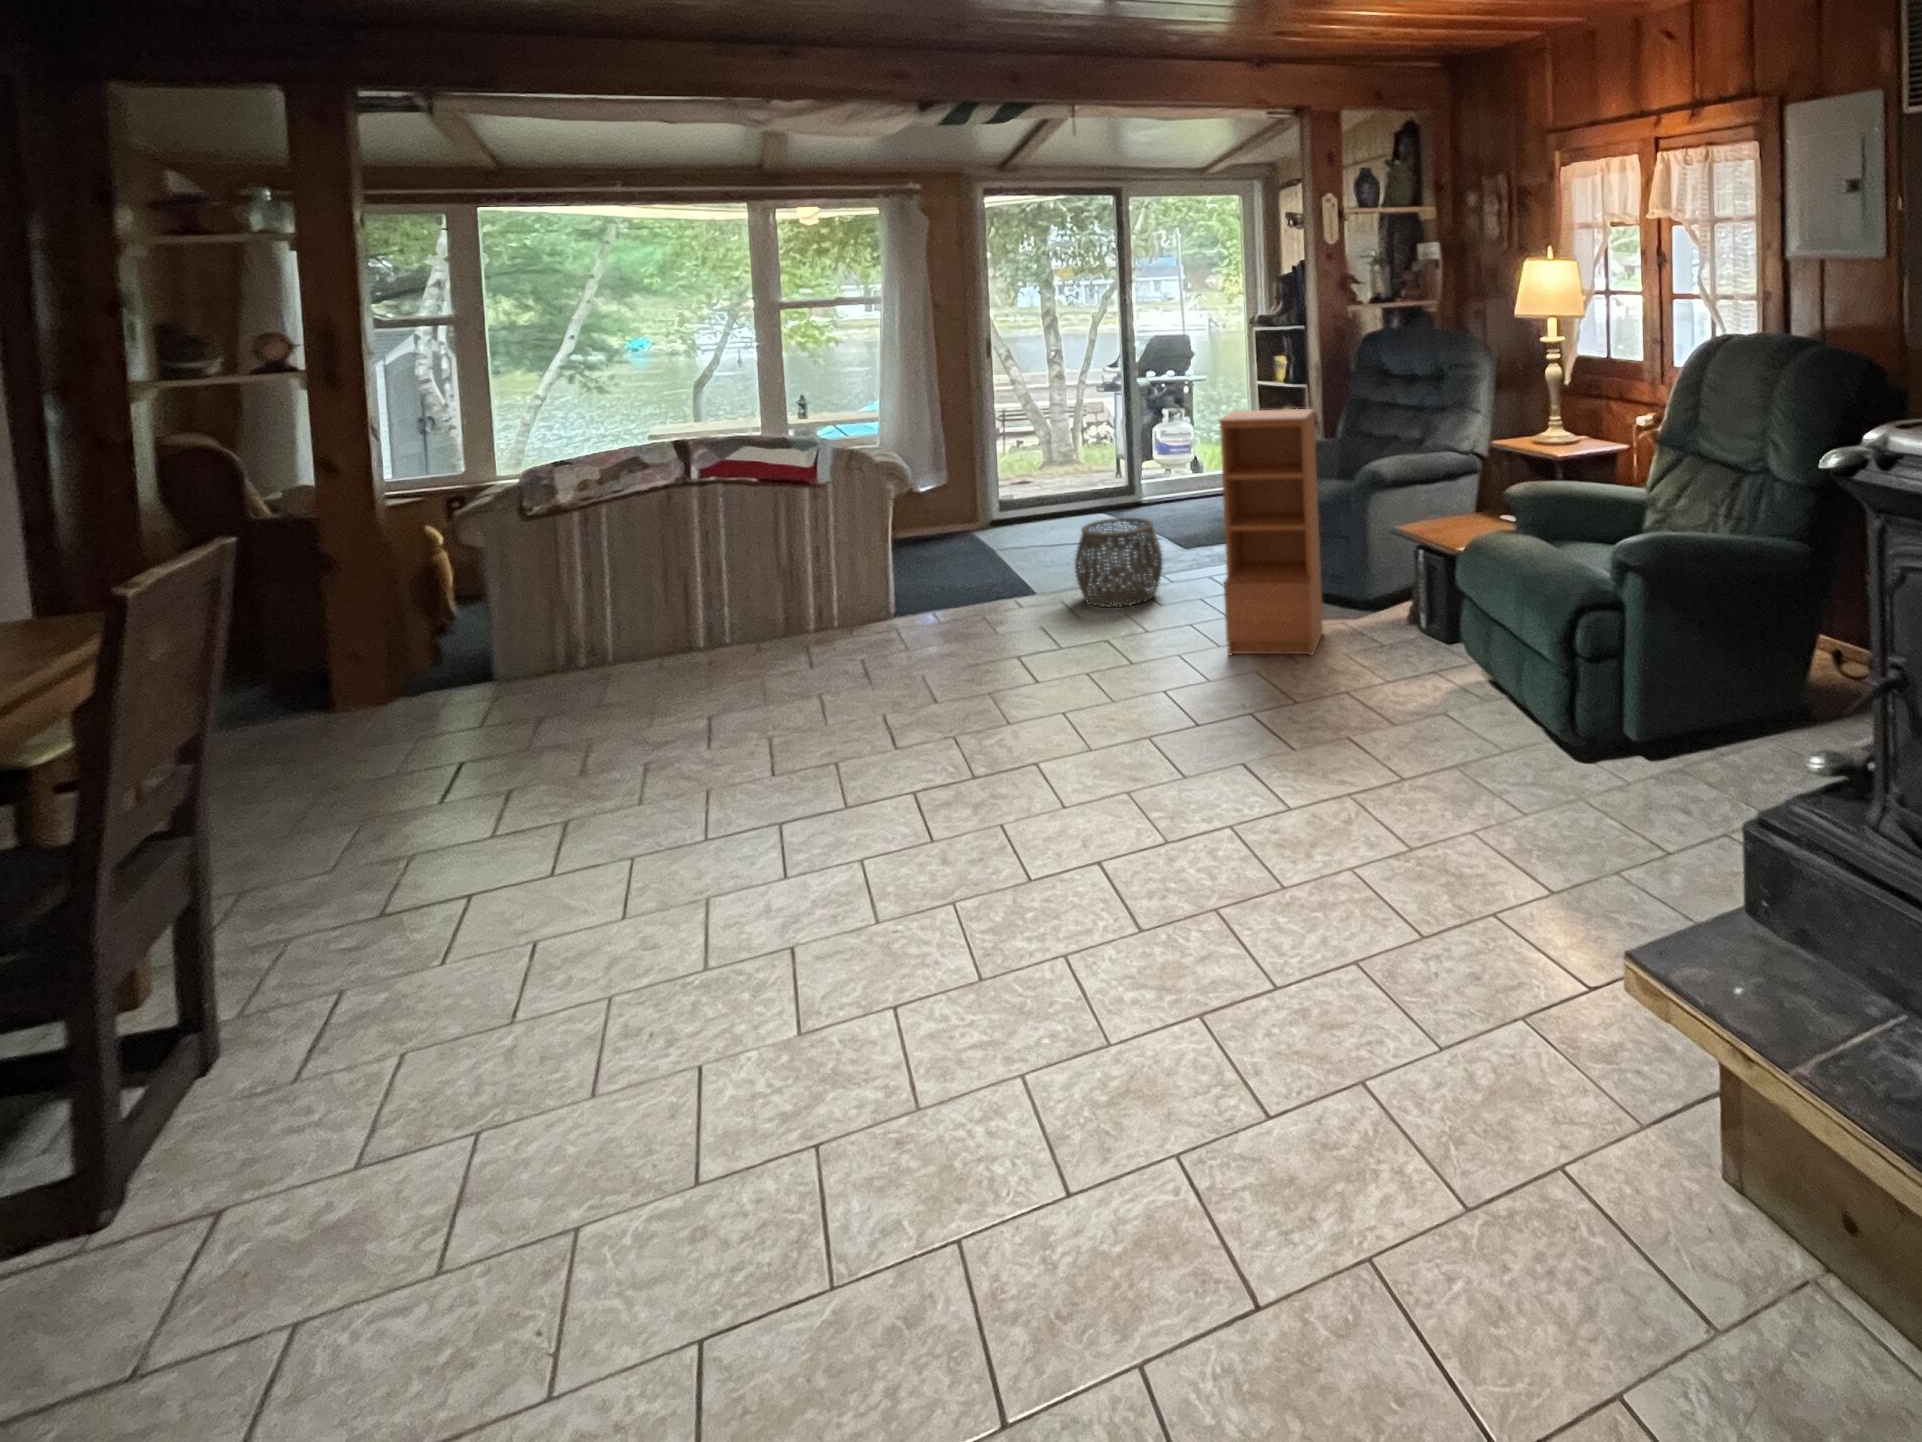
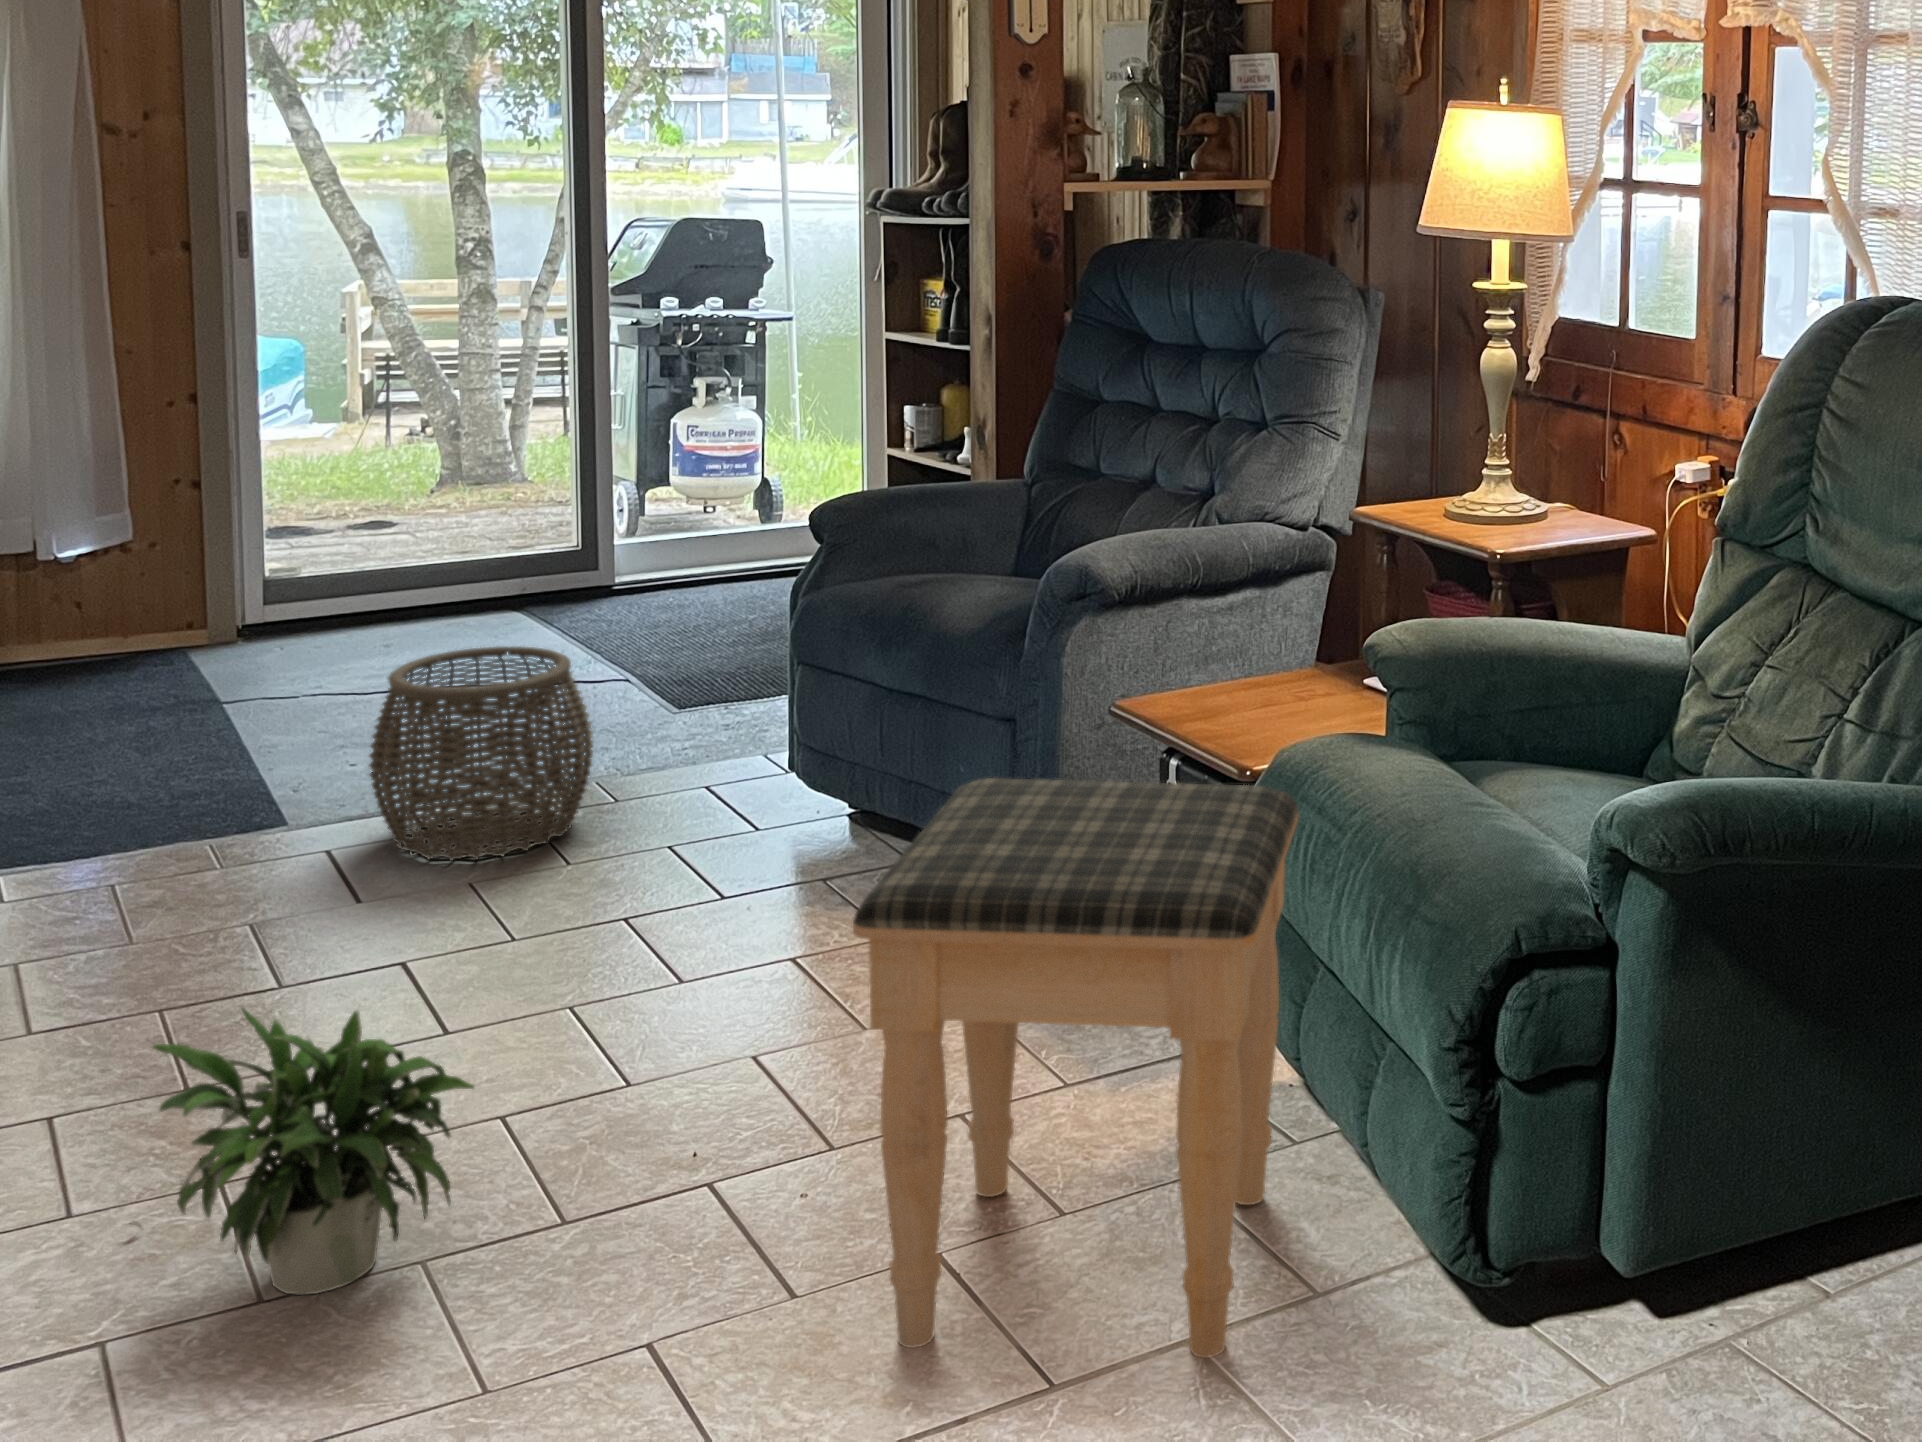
bookcase: present [1219,409,1323,655] -> none [691,420,943,1001]
footstool: none [1318,545,1485,771] -> present [853,778,1298,1358]
potted plant: none [1036,637,1165,748] -> present [132,1008,474,1295]

